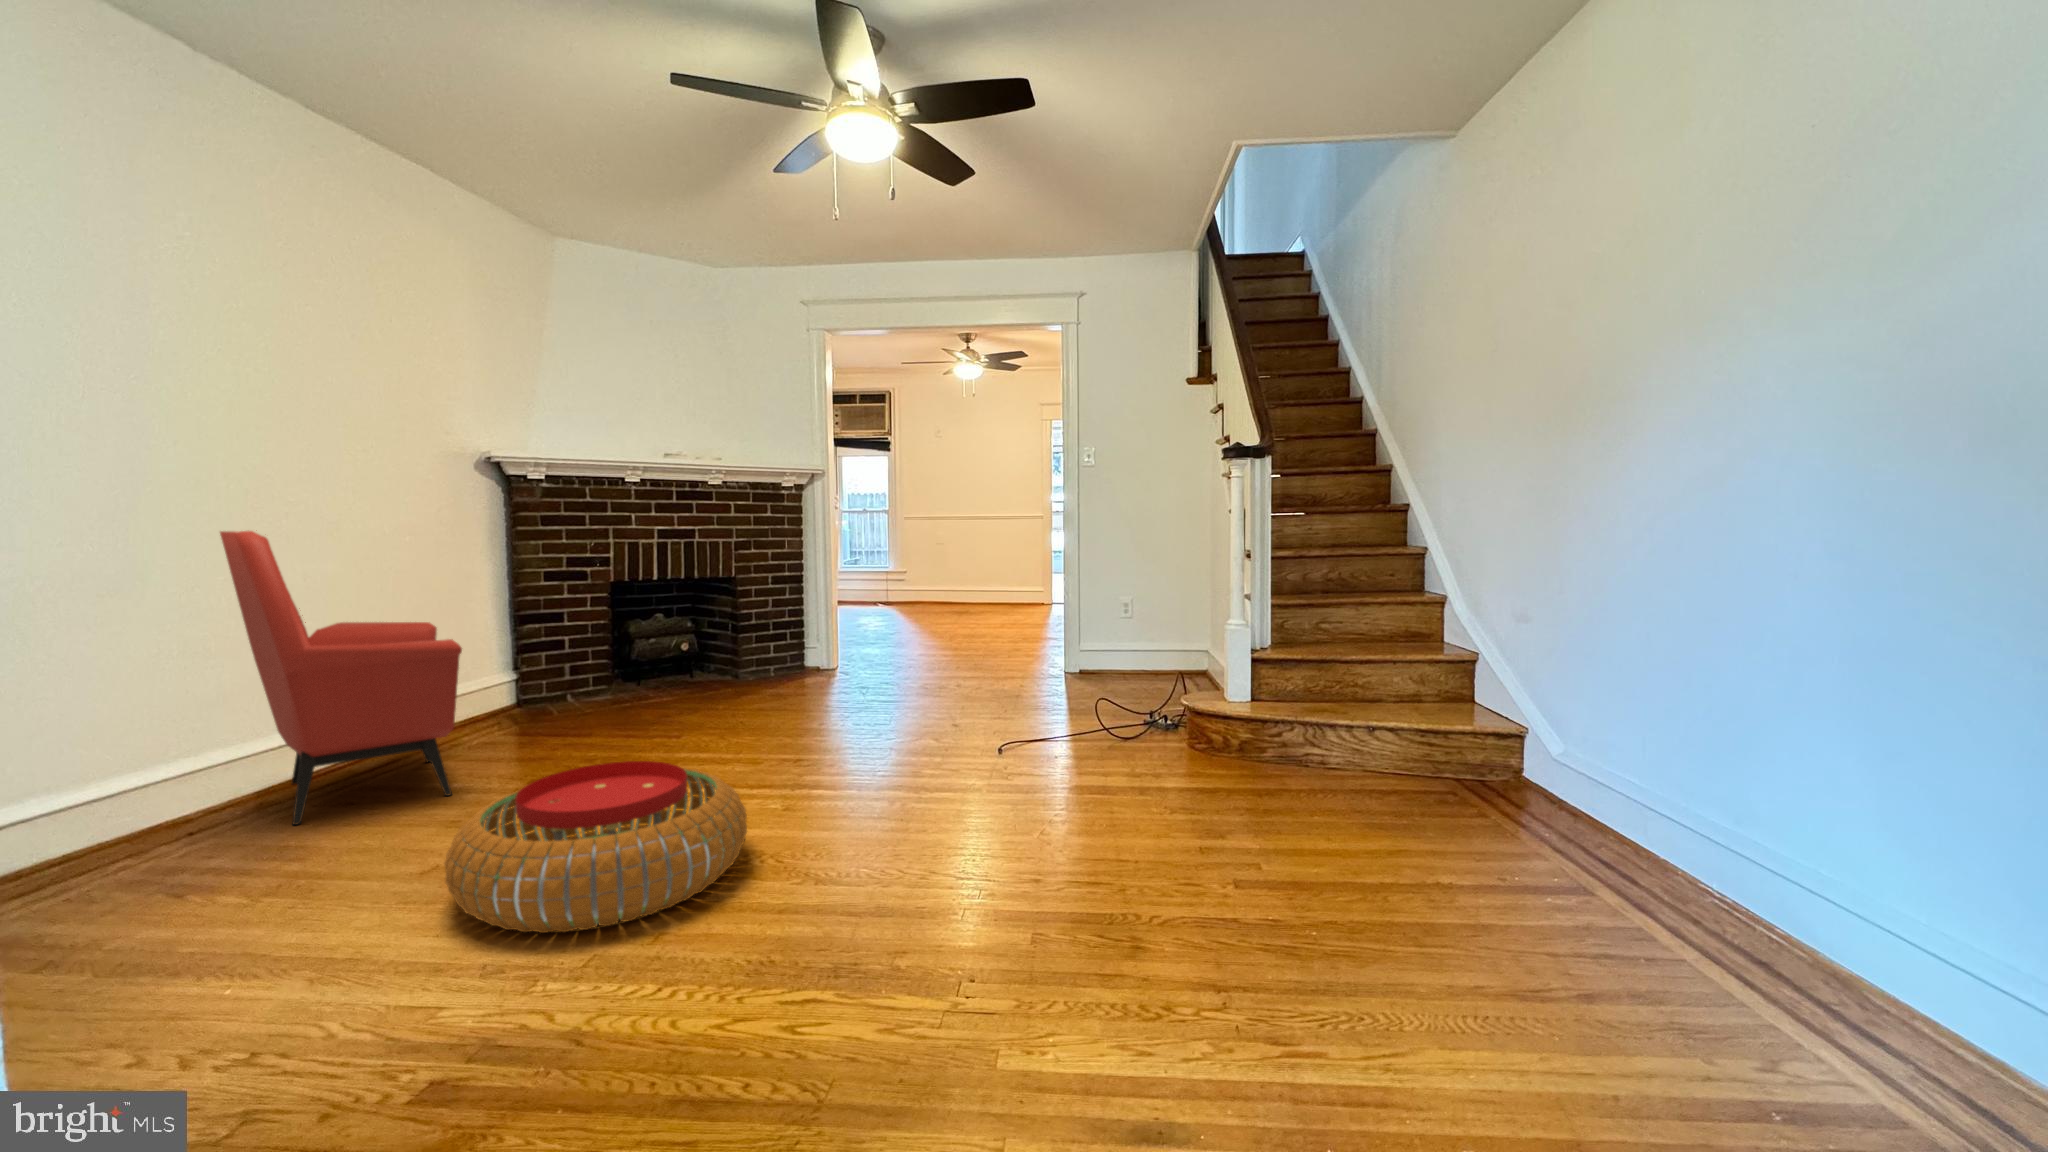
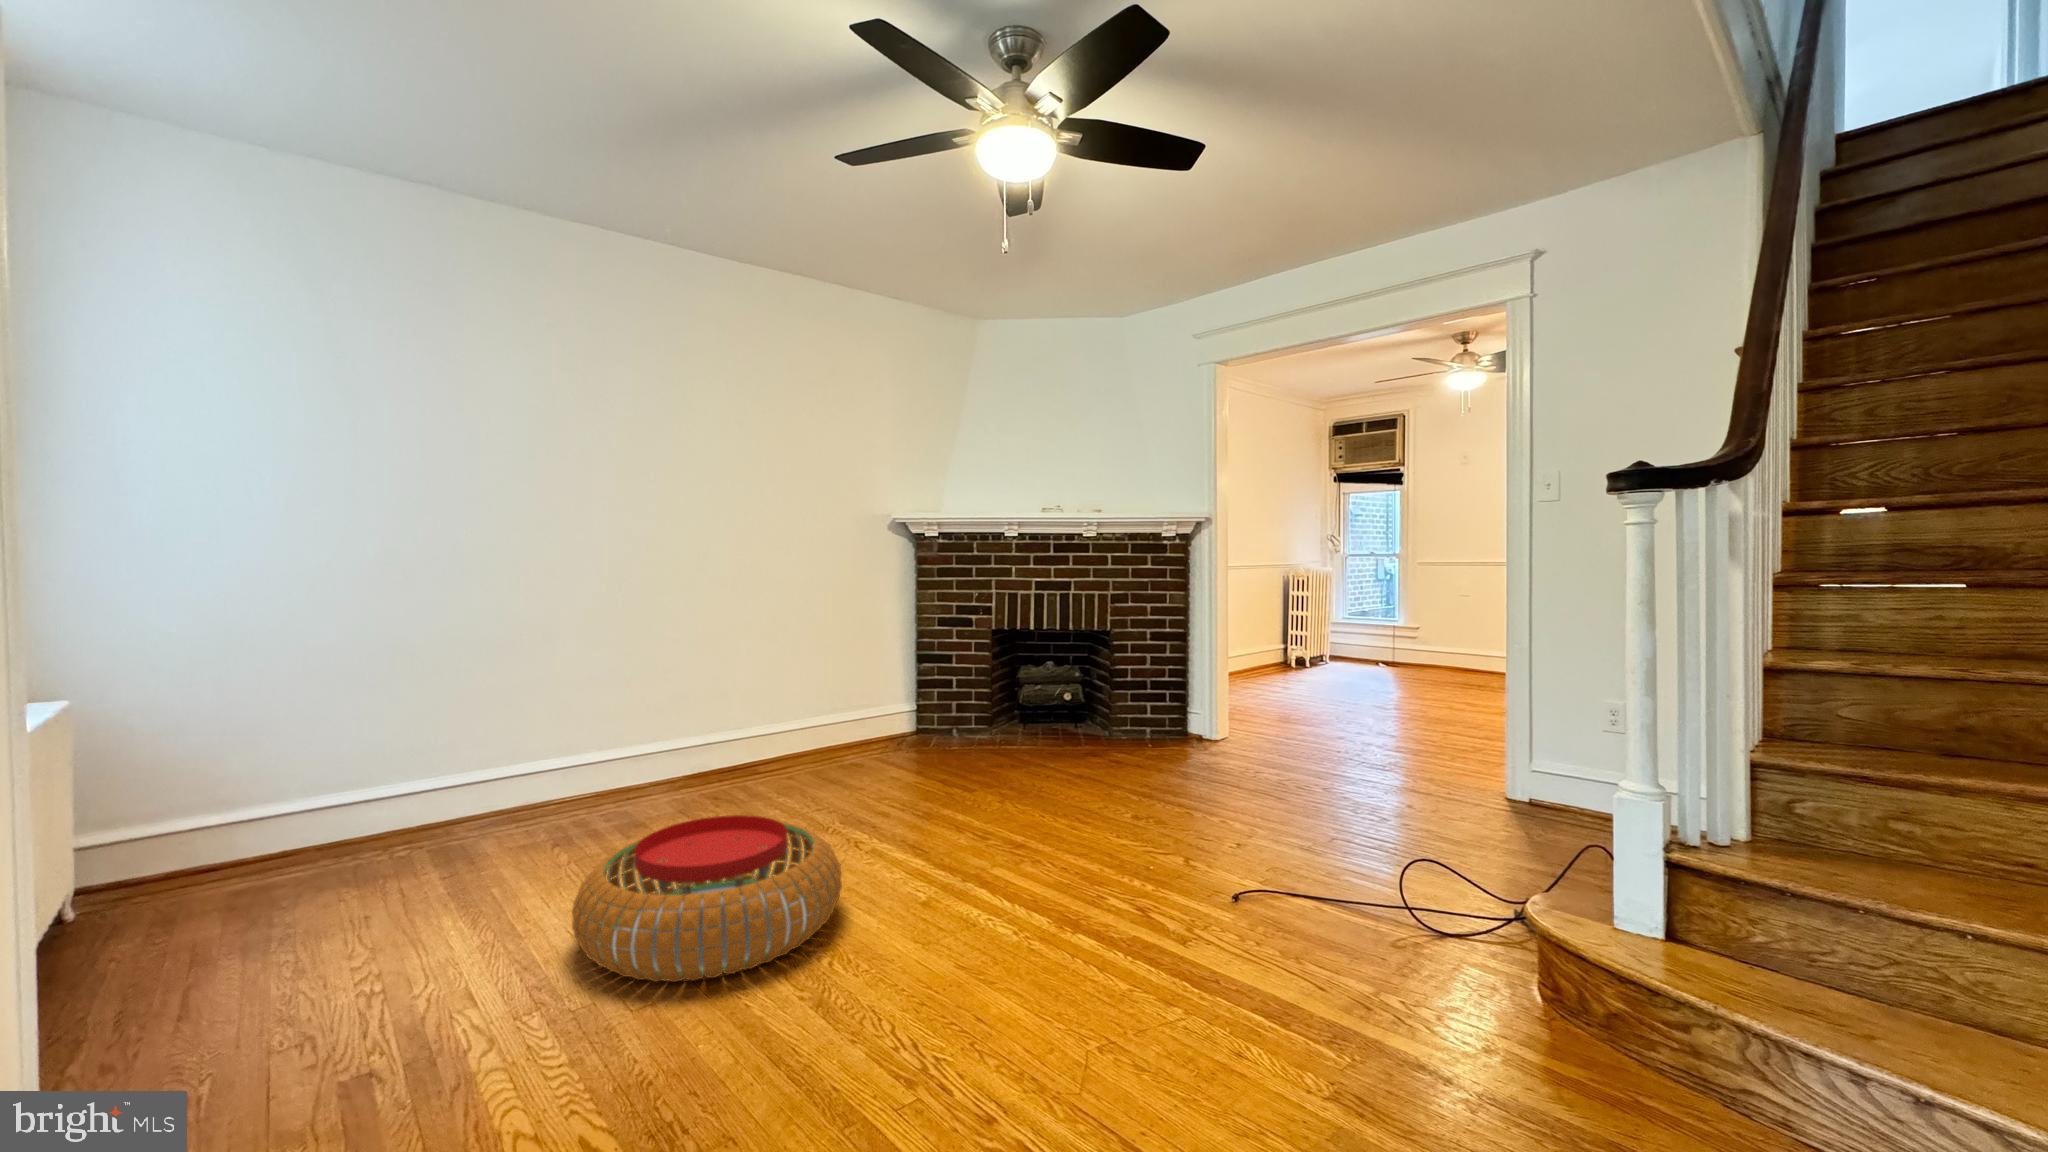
armchair: present [220,531,462,825] -> none [646,584,811,809]

